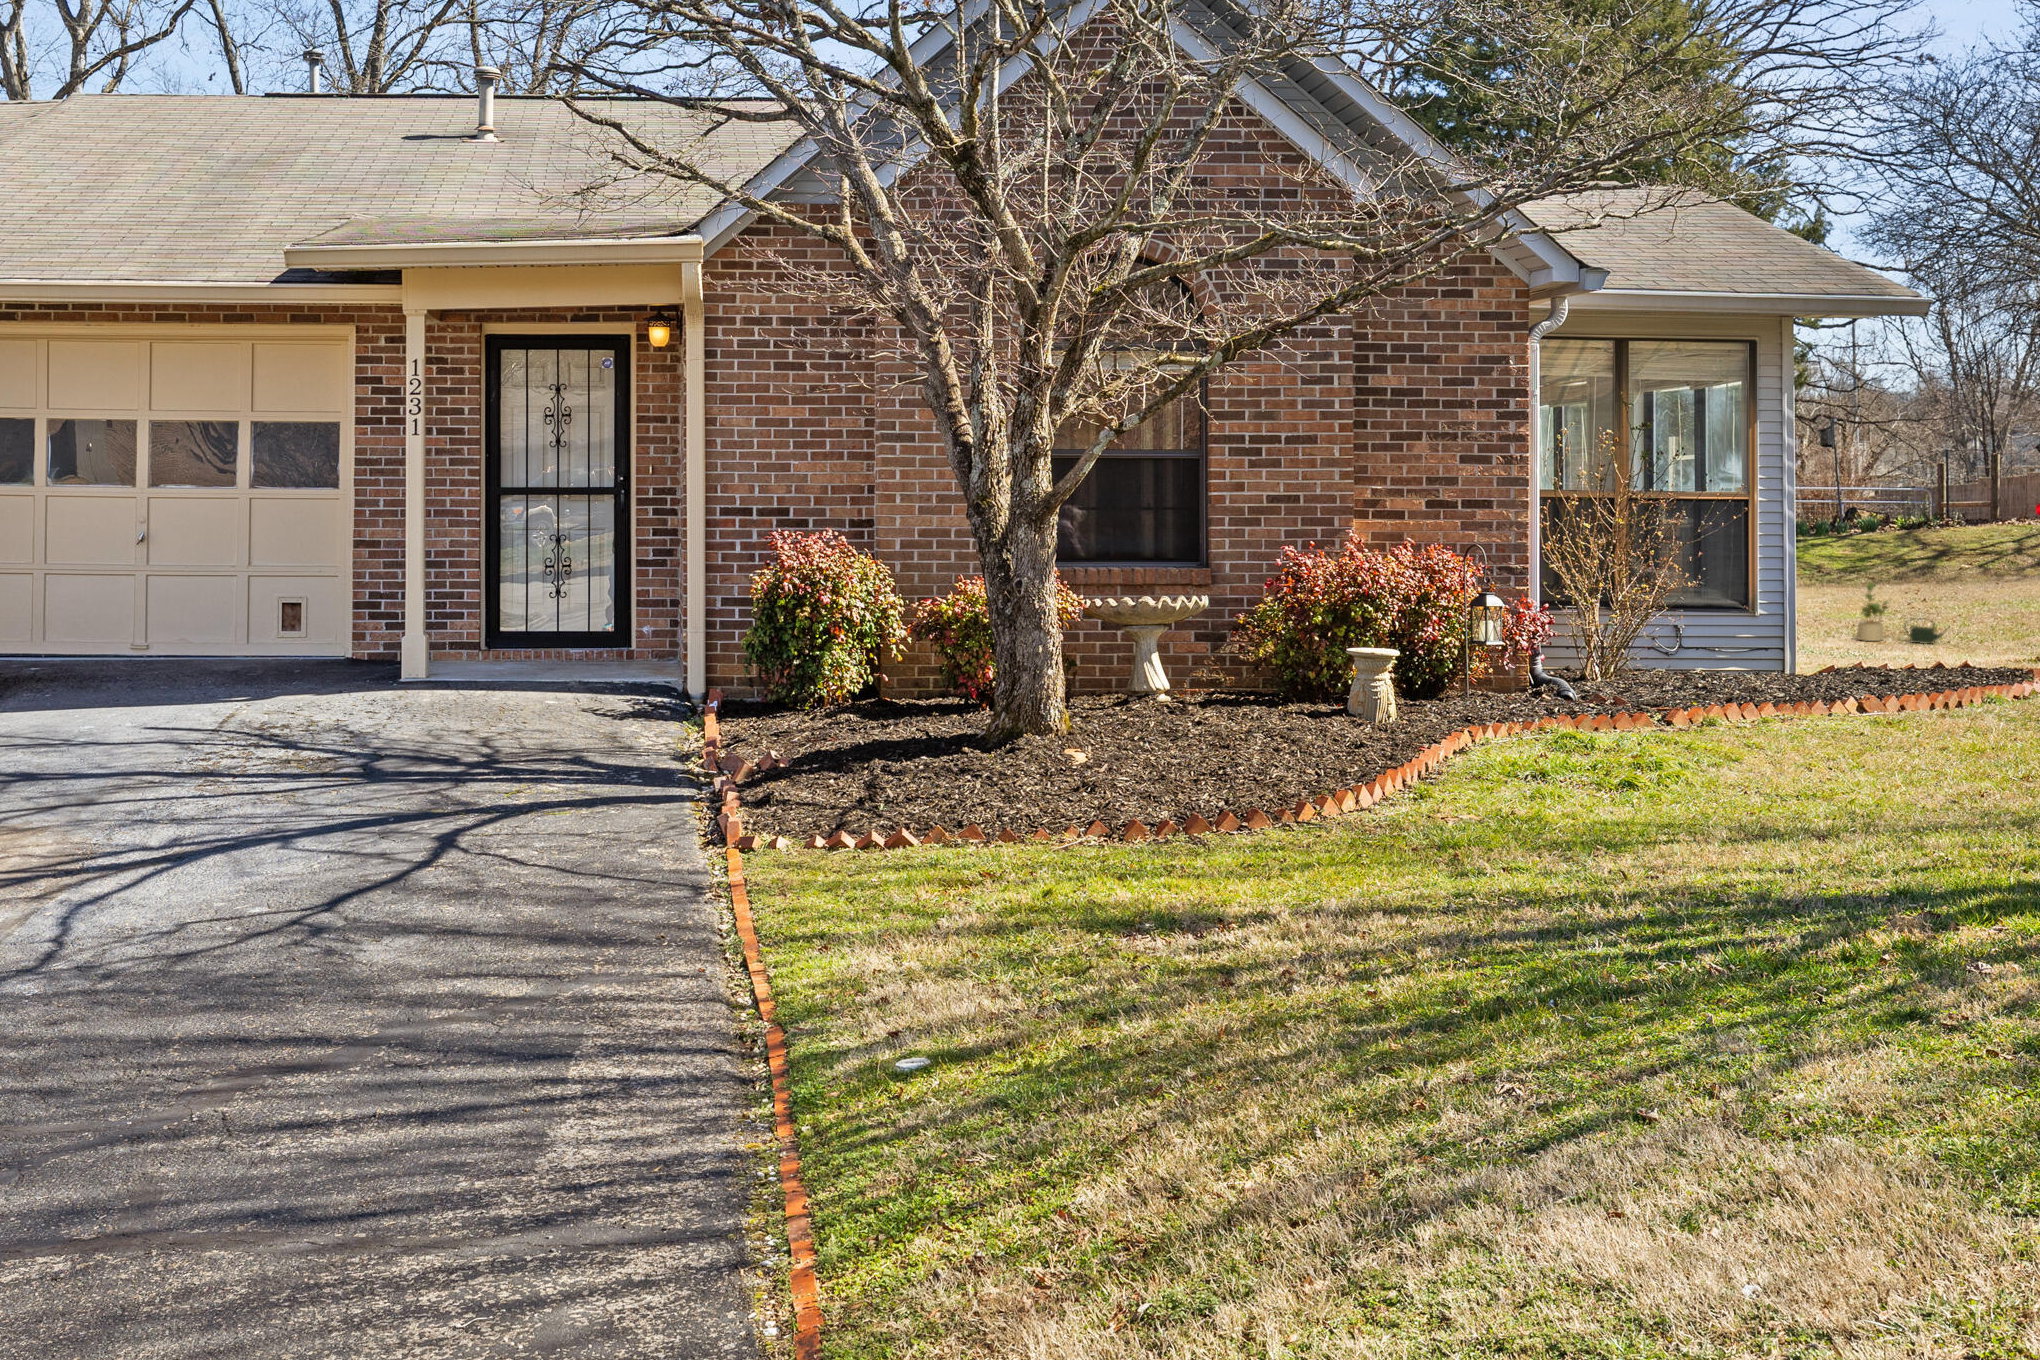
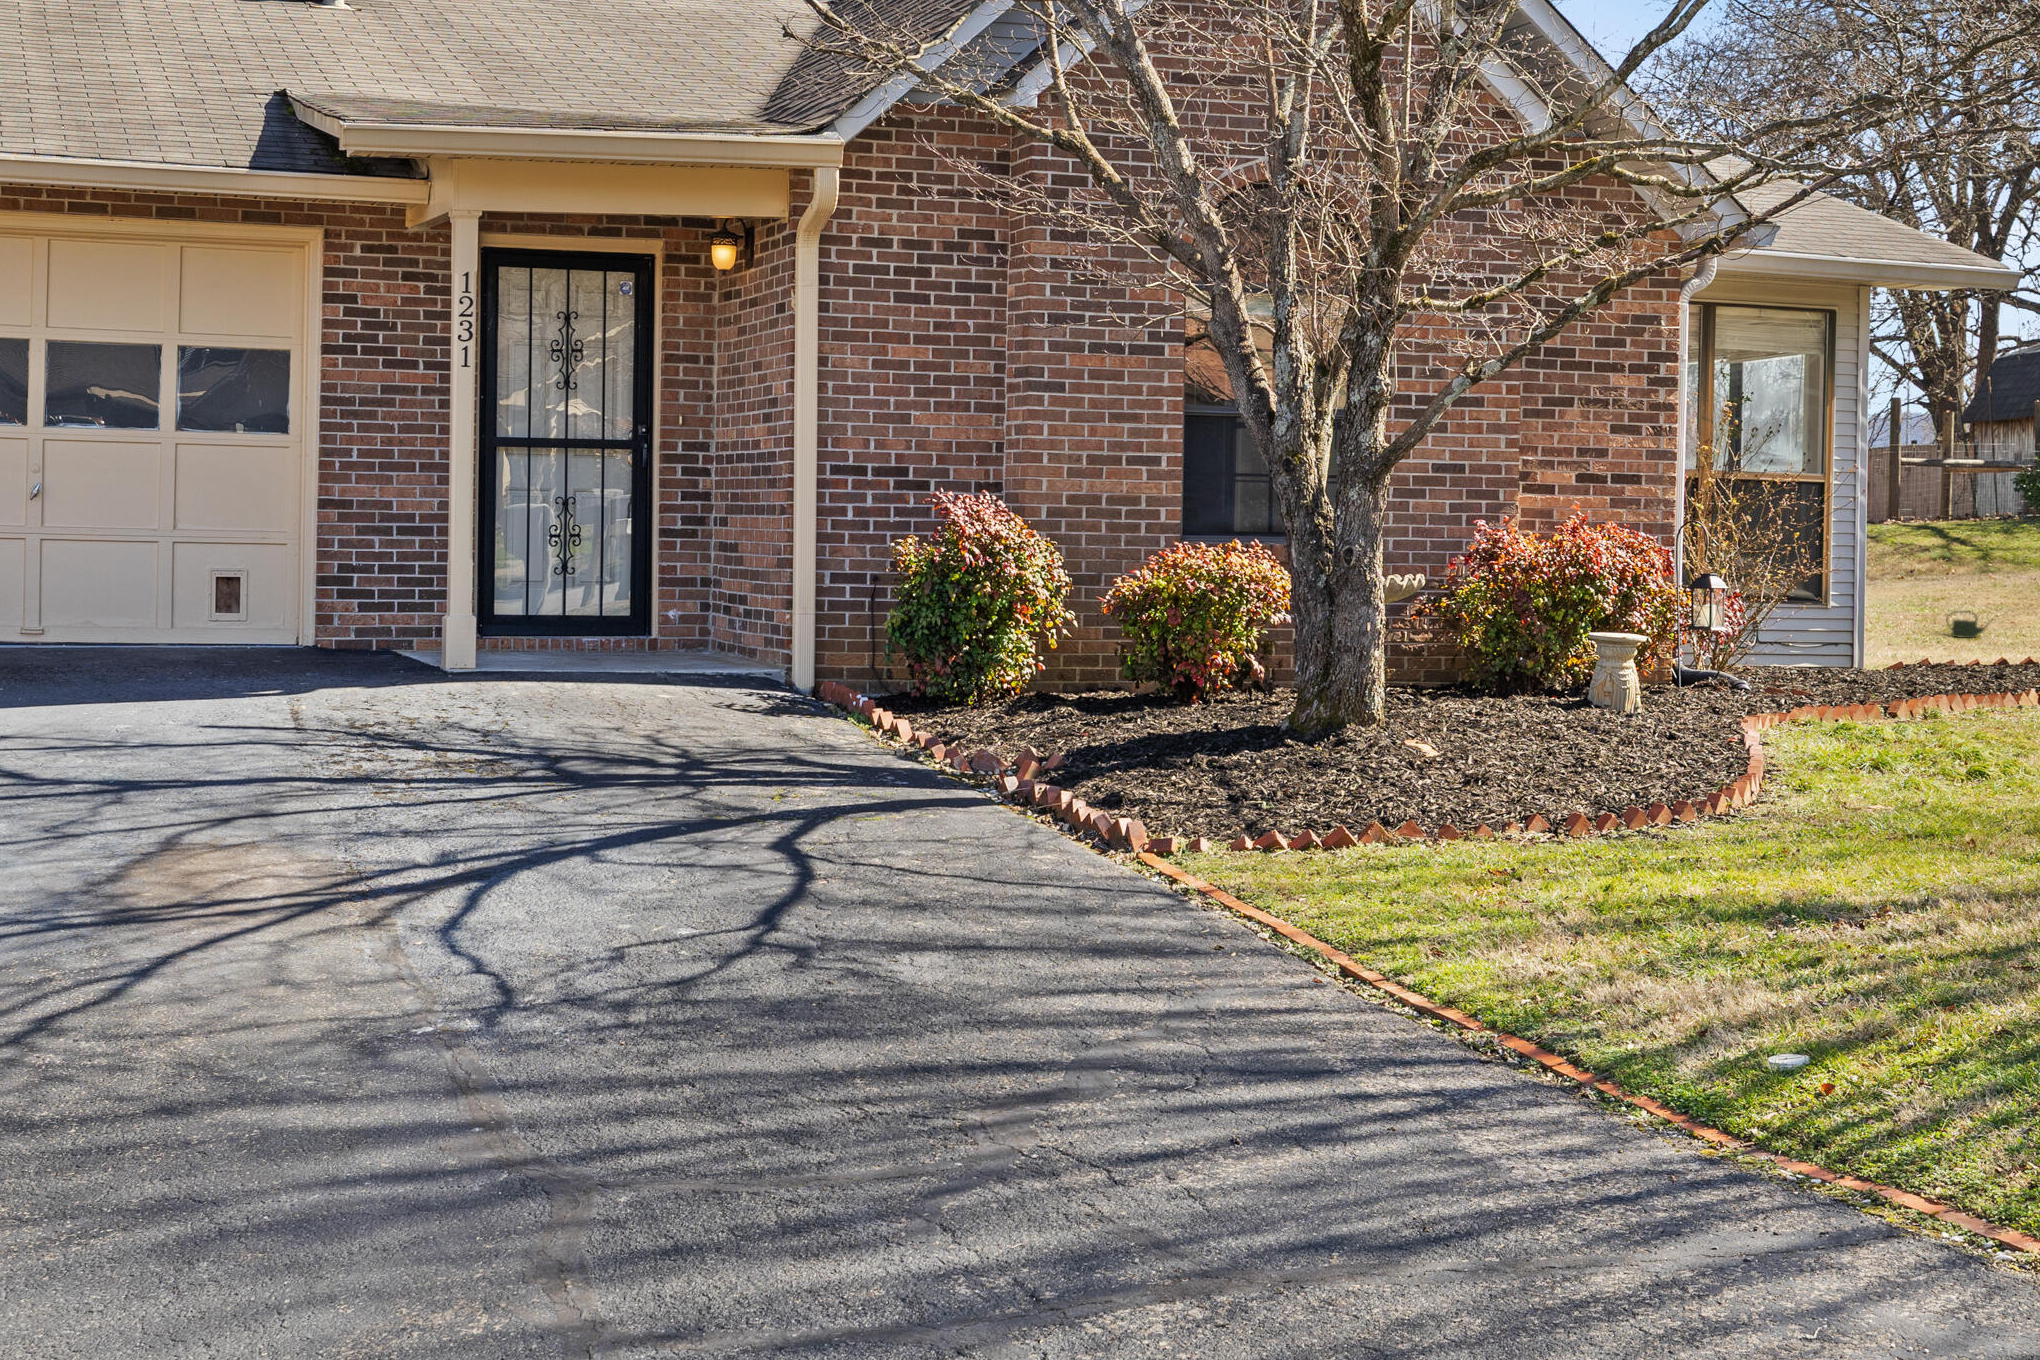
potted plant: present [1857,583,1888,641] -> none [1898,573,1932,636]

